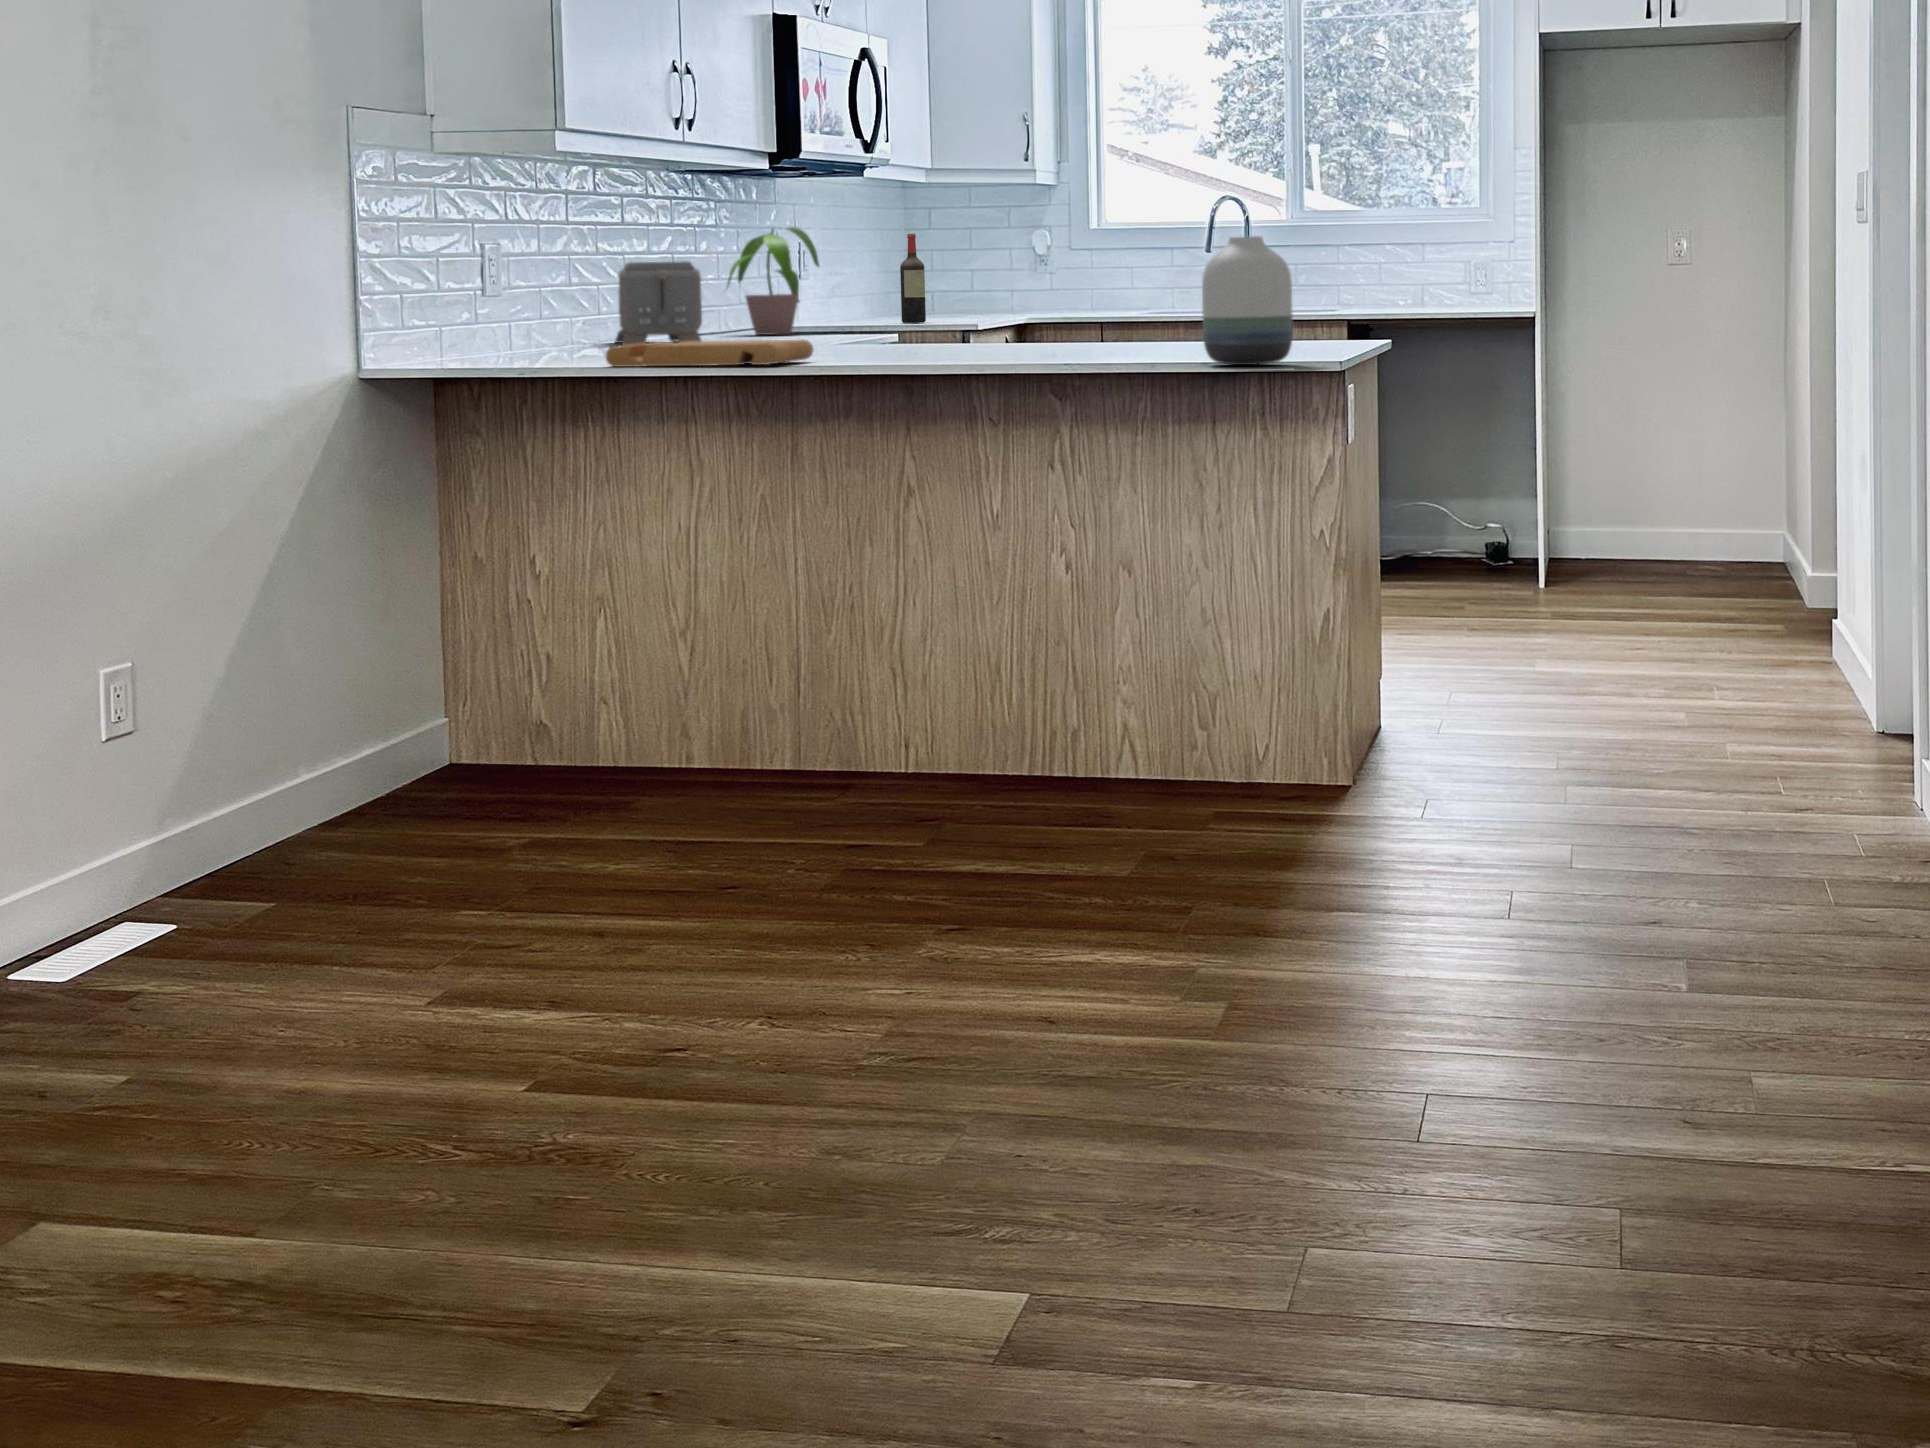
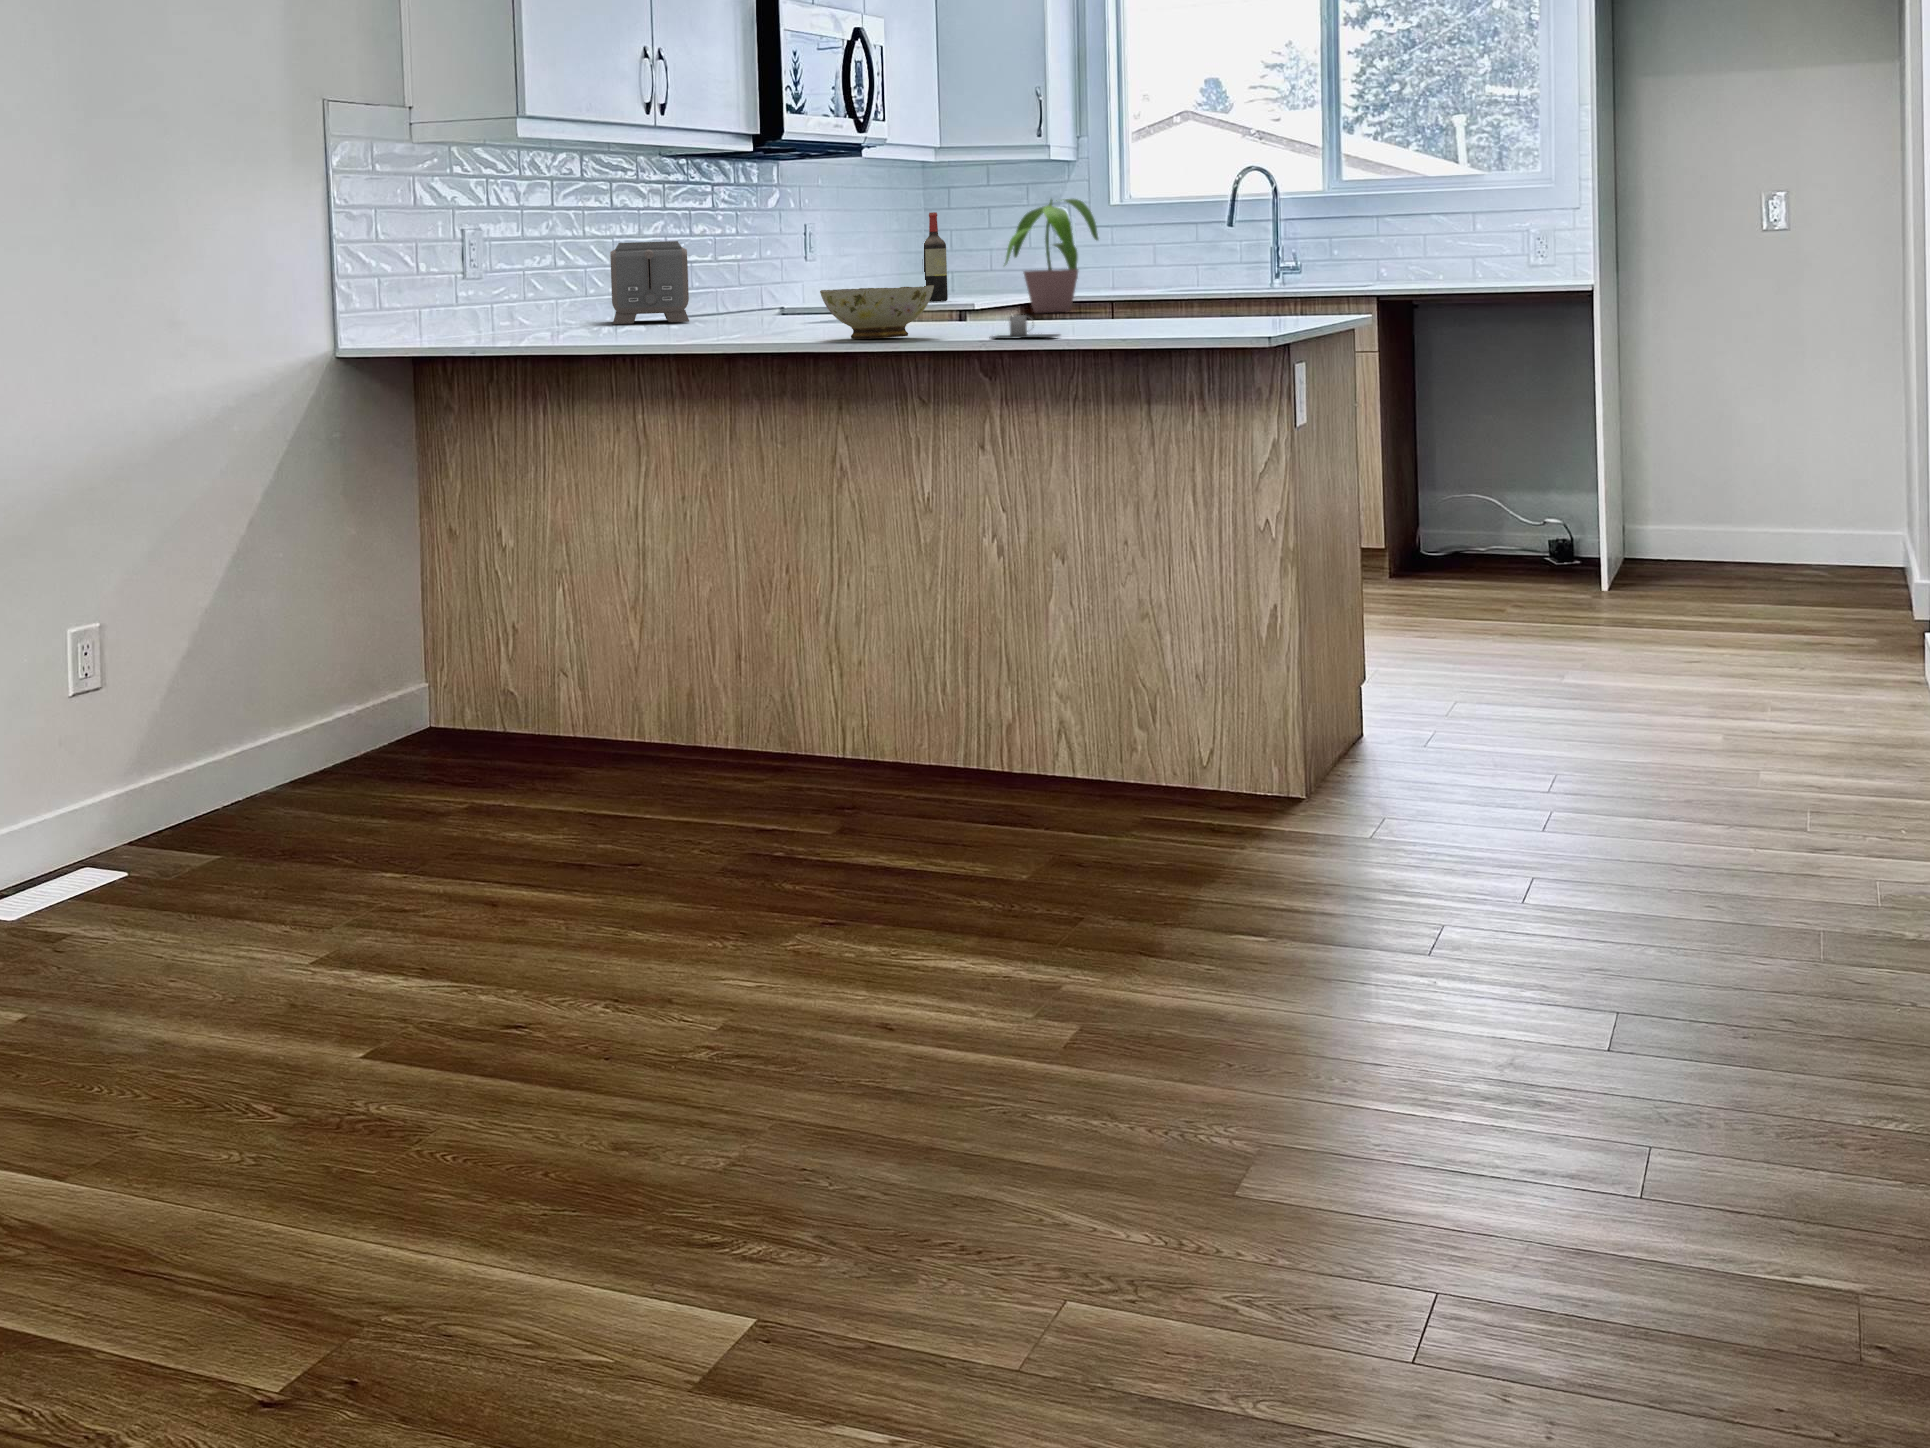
potted plant: present [727,227,819,335] -> present [1005,199,1098,313]
vase: present [1202,236,1293,365] -> none [1134,205,1231,339]
ceramic bowl: none [883,310,996,363] -> present [820,285,934,339]
cutting board: present [606,340,813,367] -> none [553,316,757,343]
mug: none [1055,340,1122,363] -> present [991,315,1060,339]

